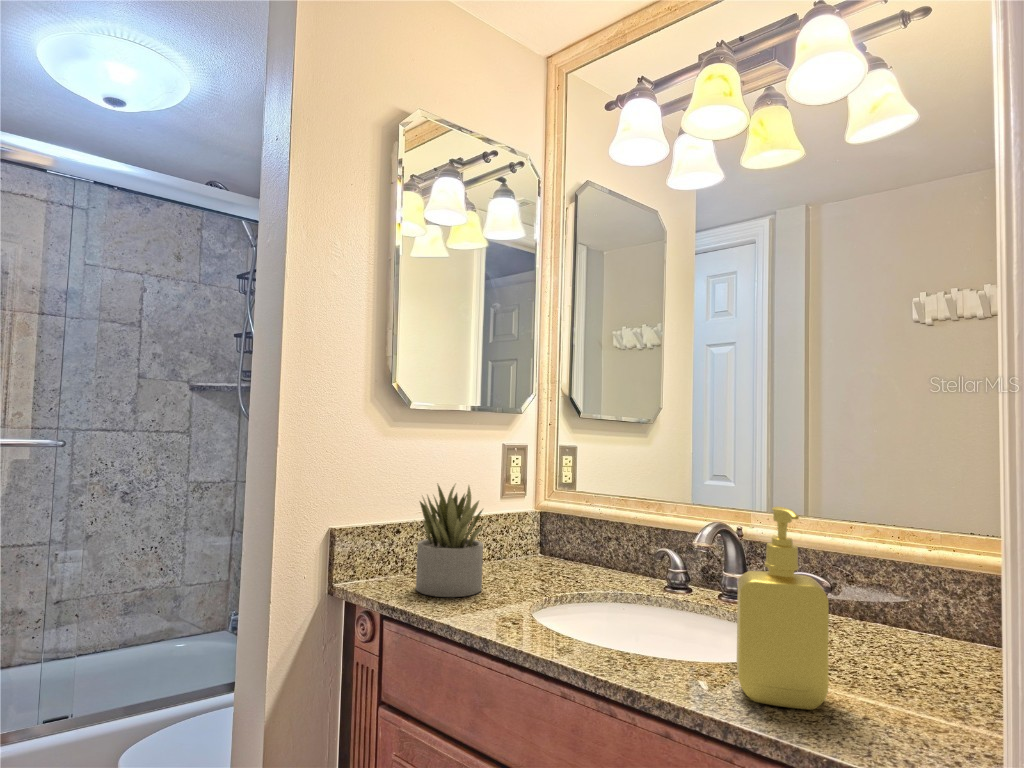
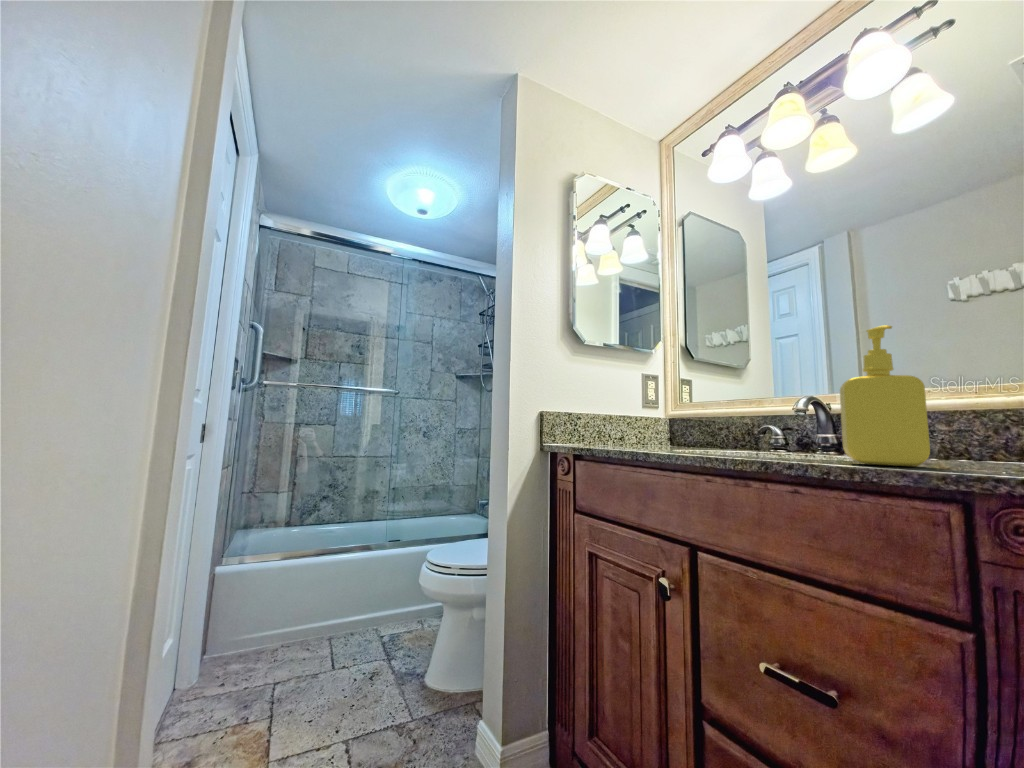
succulent plant: present [416,485,485,597] -> none [591,382,638,448]

